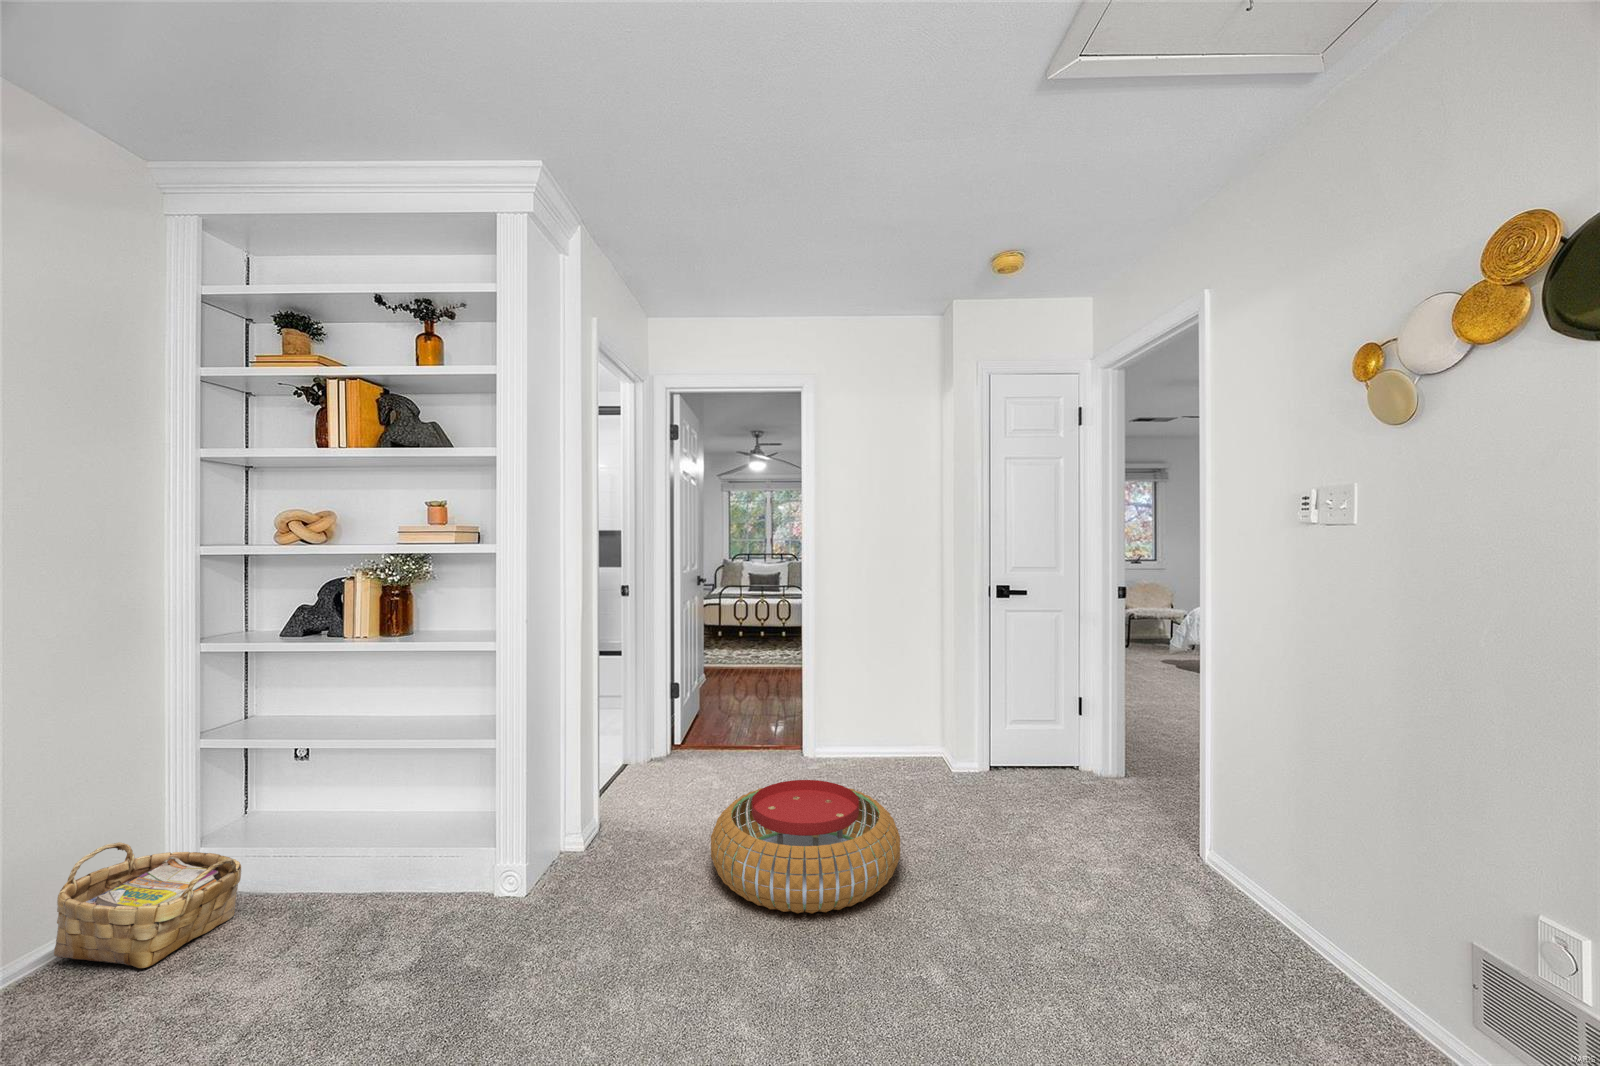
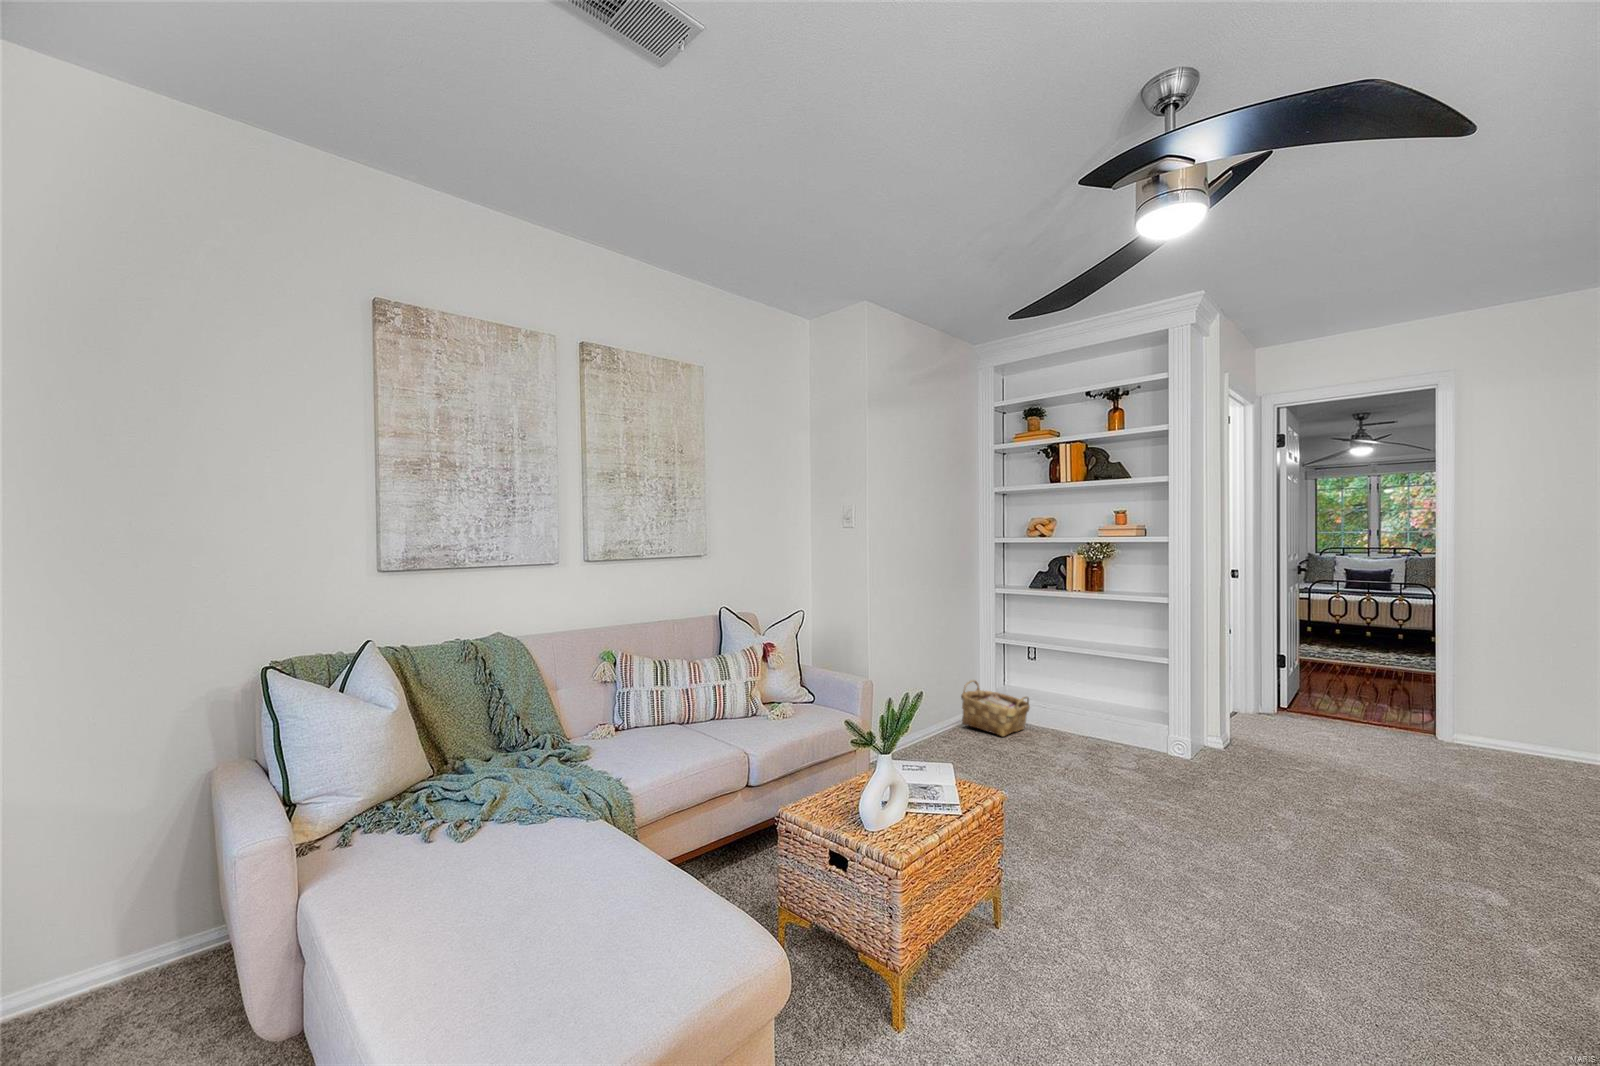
pouf: present [711,780,900,913] -> none [1336,728,1544,820]

